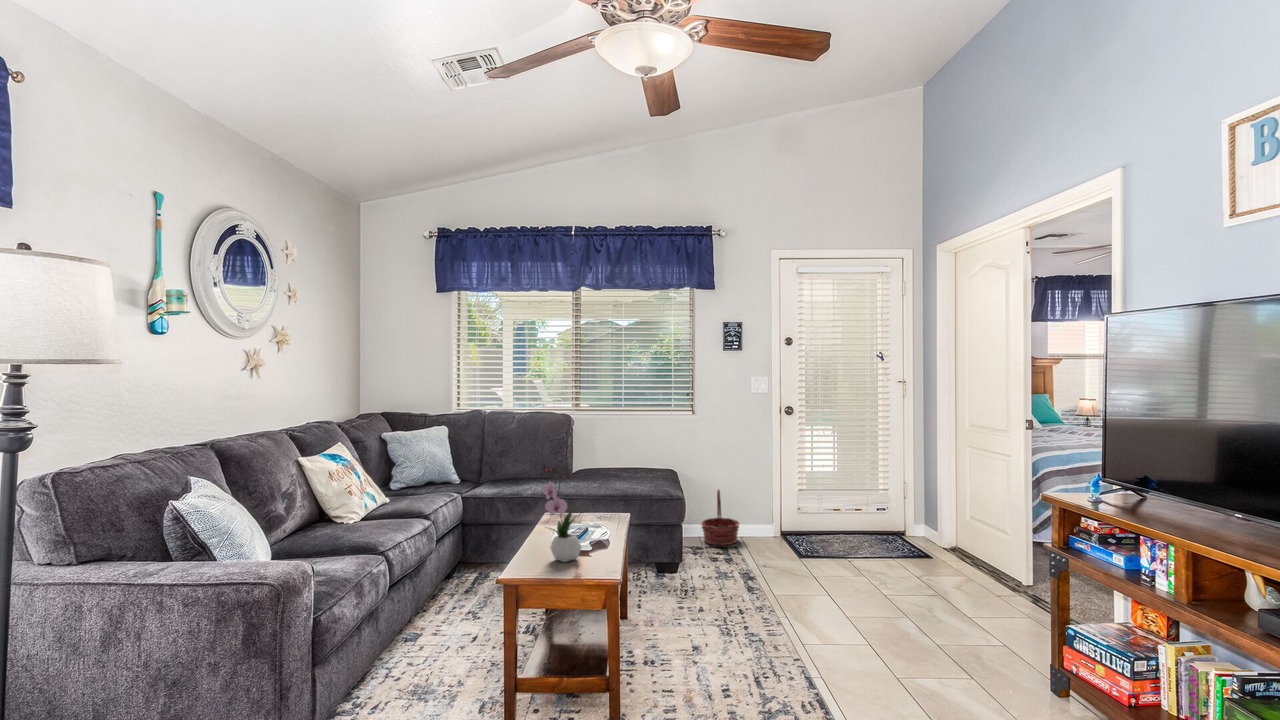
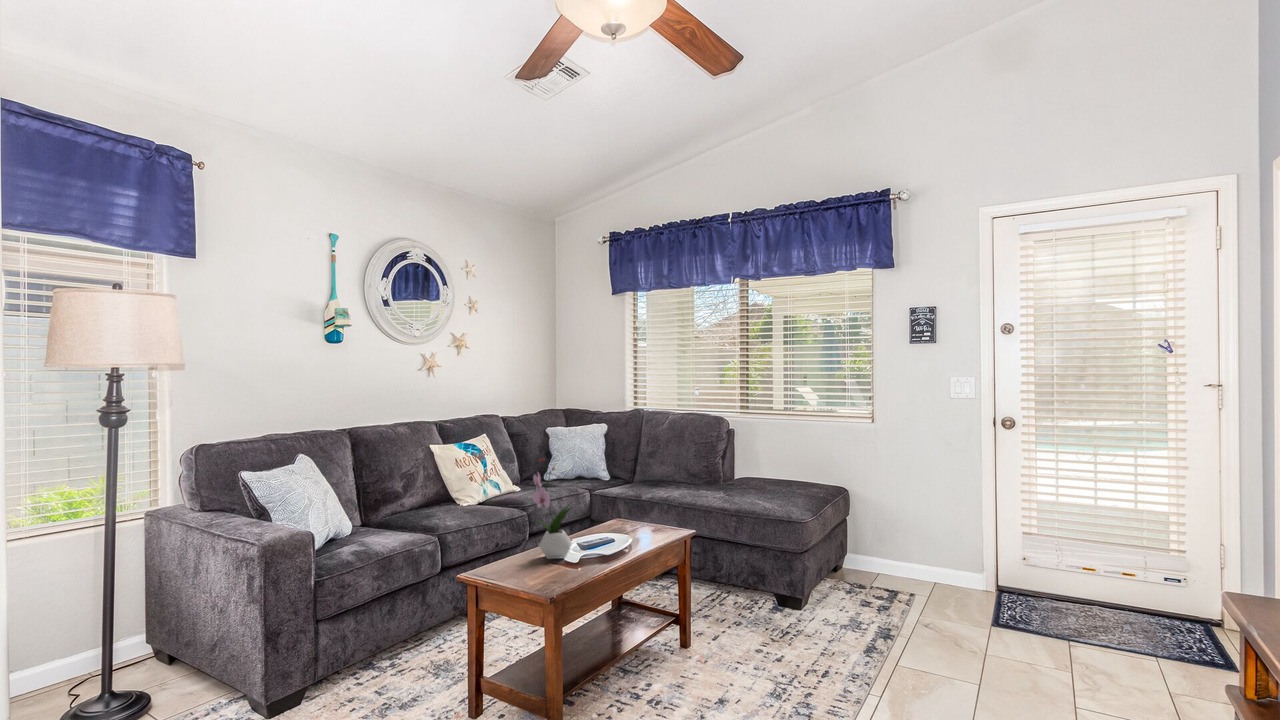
basket: present [701,490,739,545] -> none [873,521,925,594]

